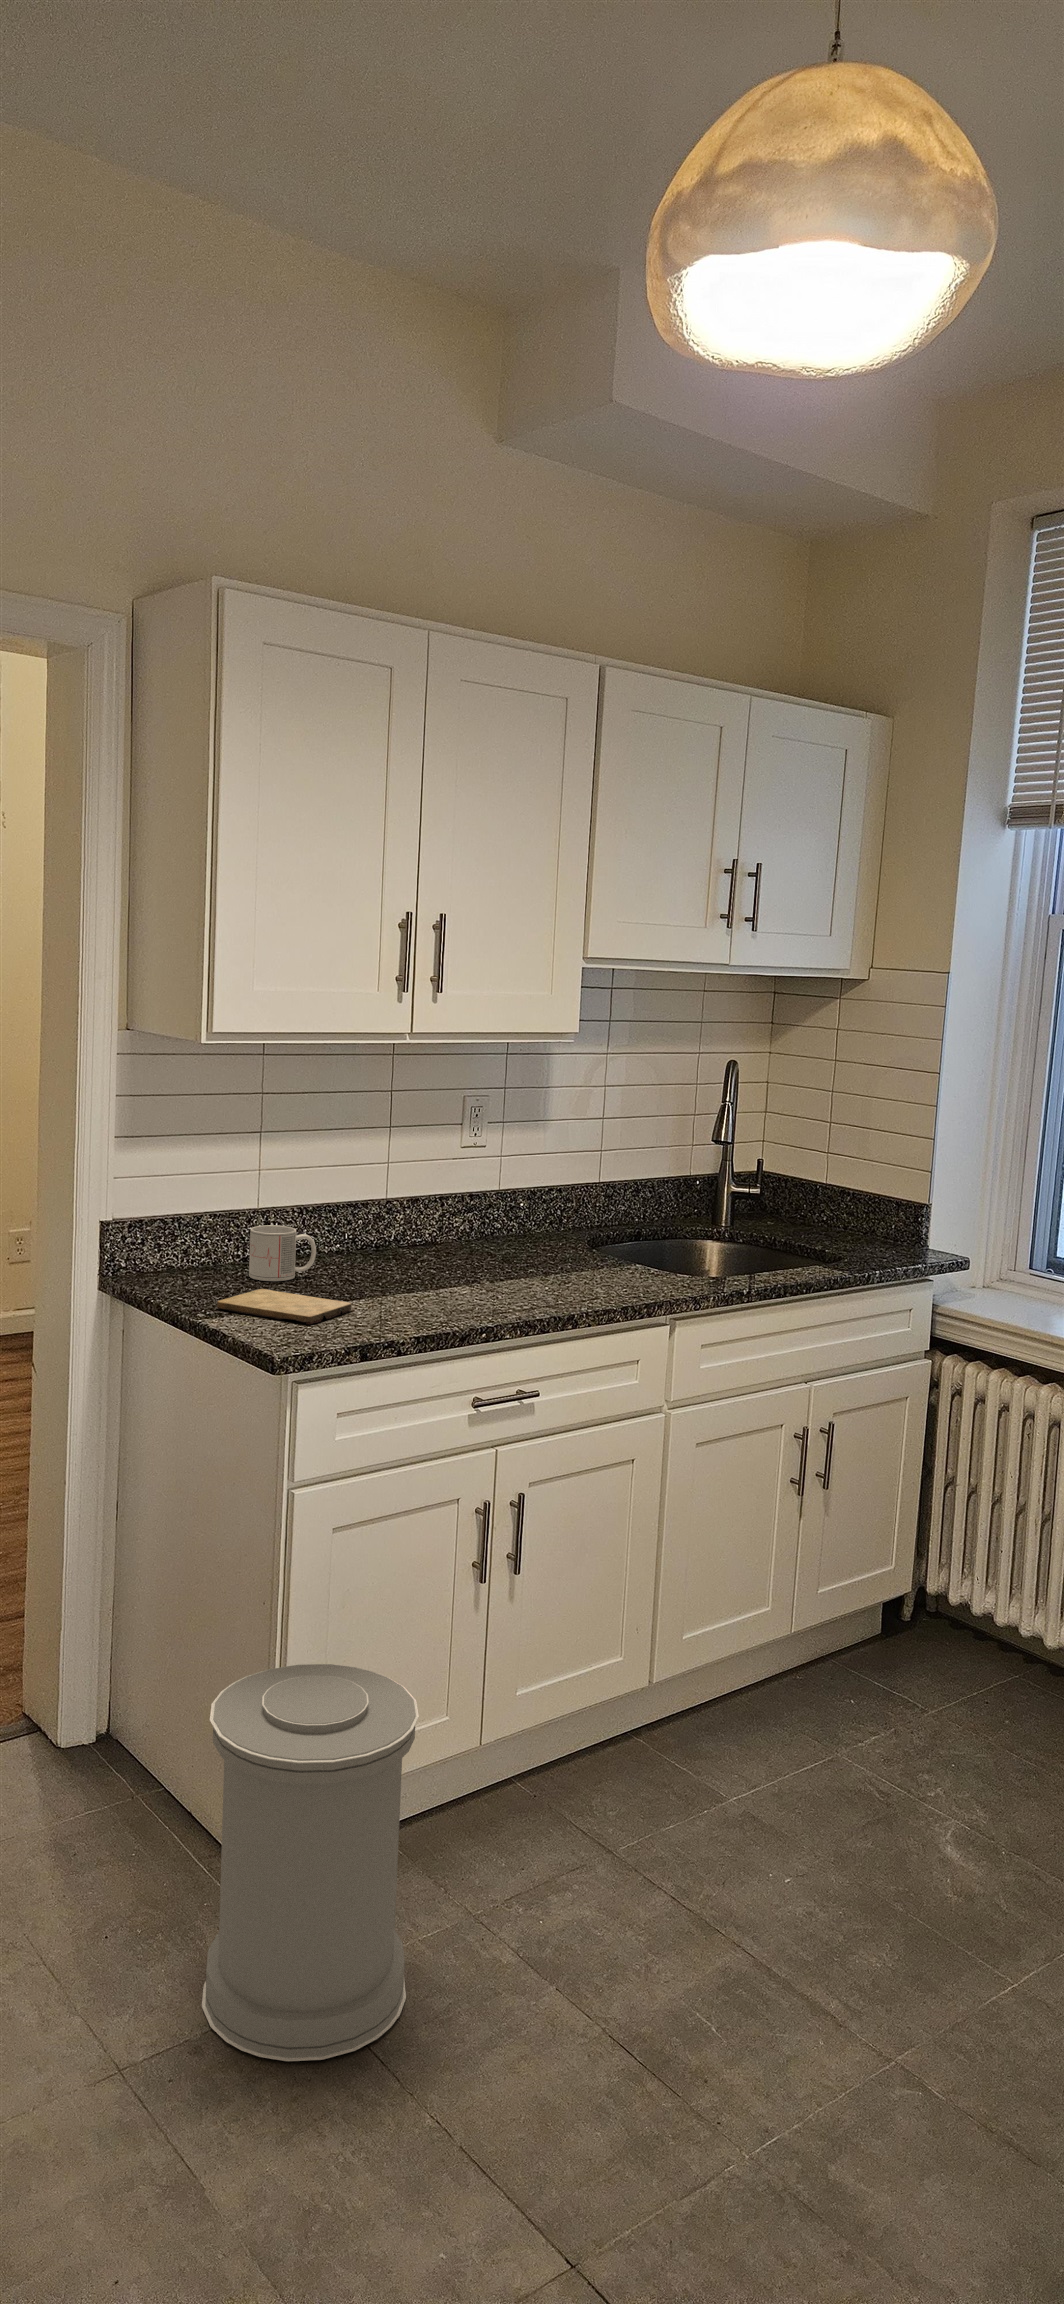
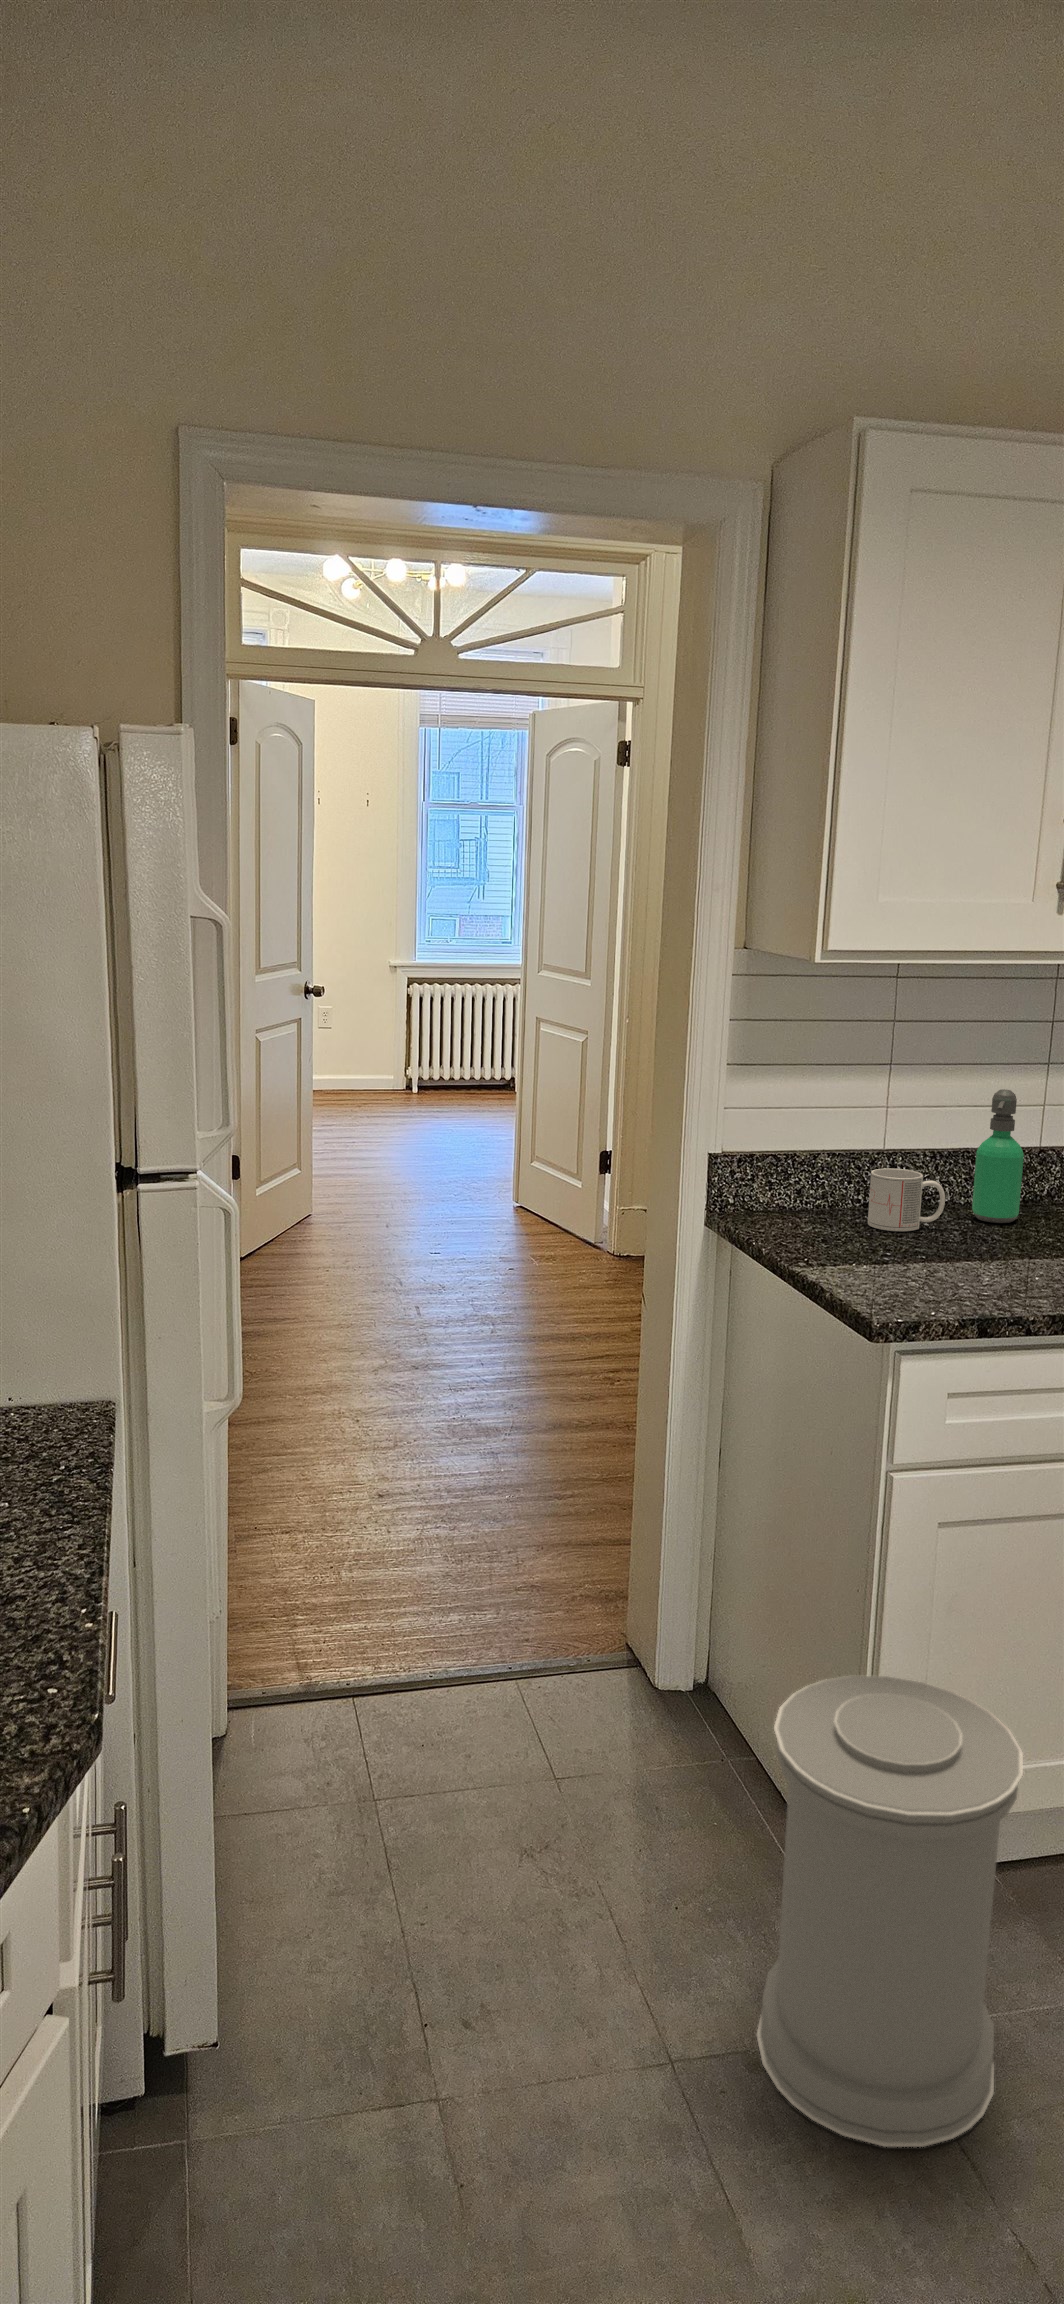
soap dispenser: none [337,1151,379,1269] -> present [972,1089,1024,1223]
cutting board: present [217,1289,351,1324] -> none [822,1240,977,1286]

